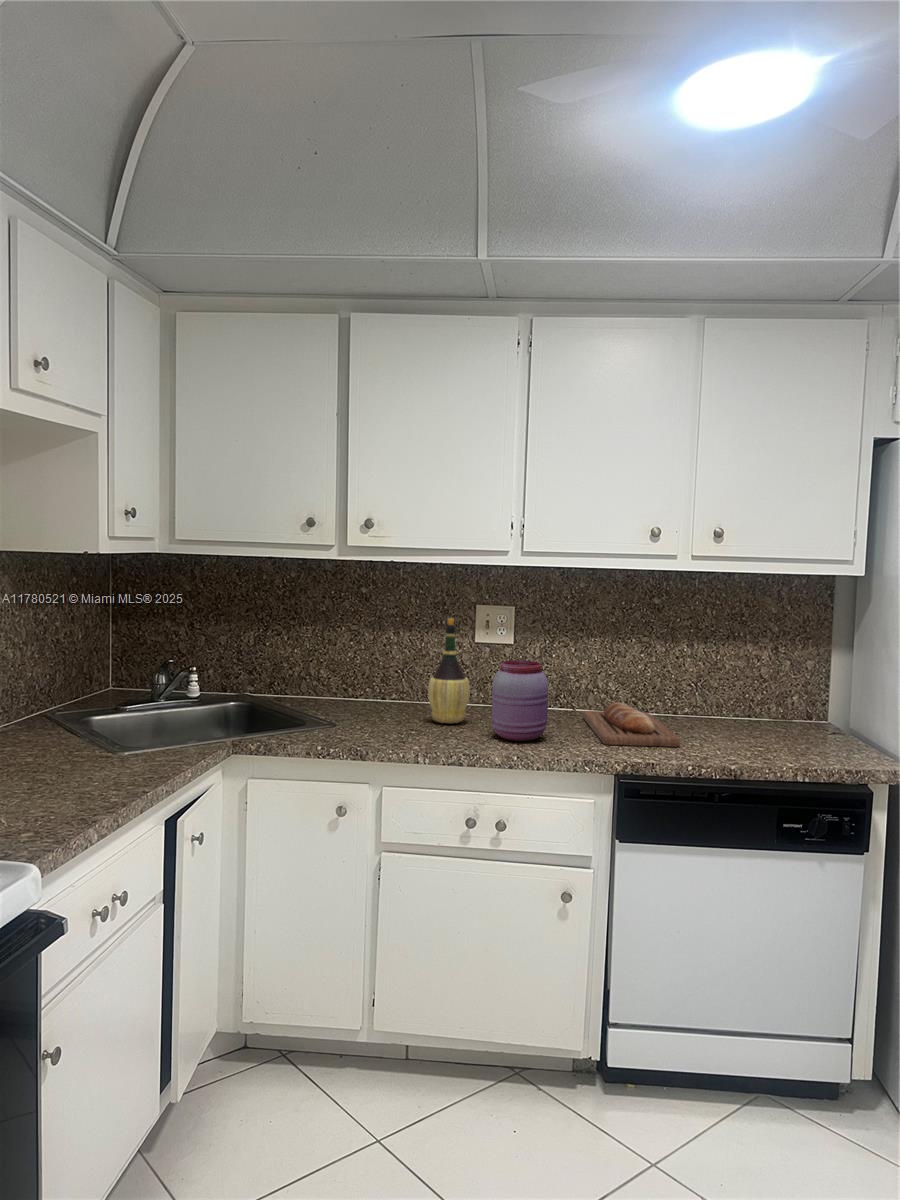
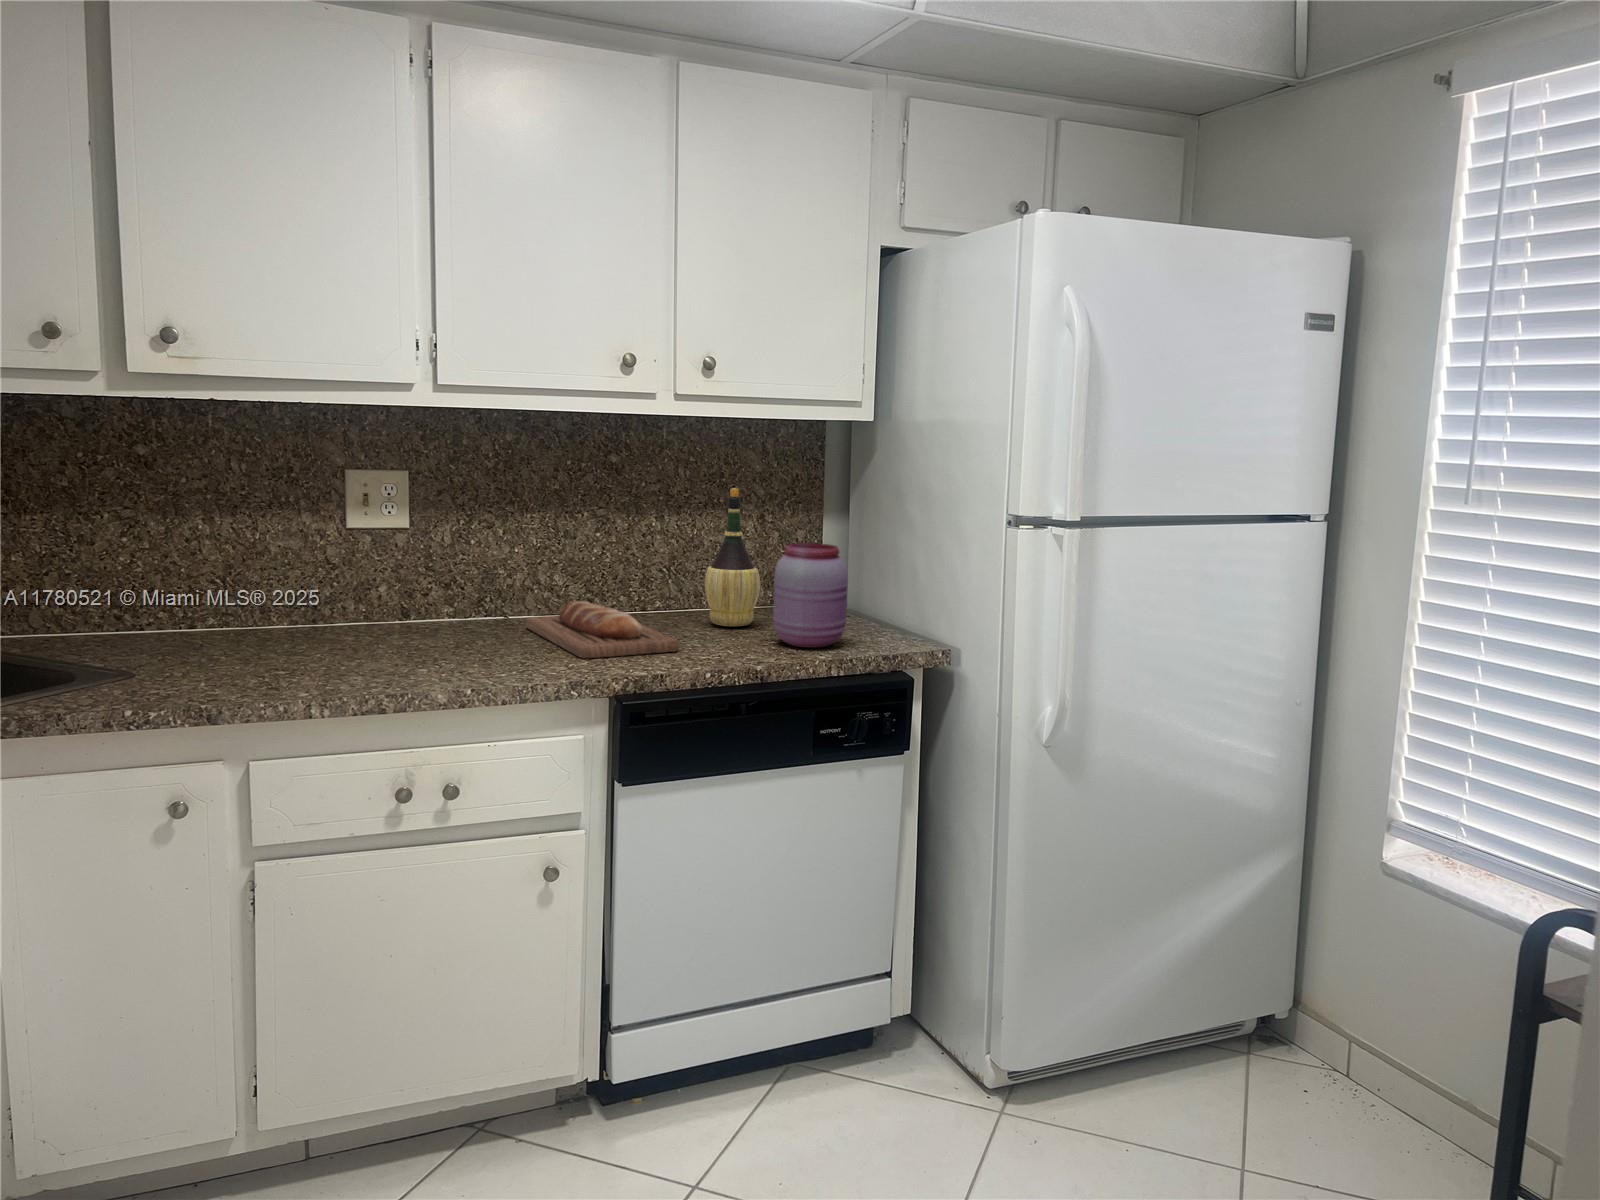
wine bottle: present [428,618,470,723] -> present [705,488,760,626]
jar: present [491,660,548,741] -> present [773,543,848,648]

